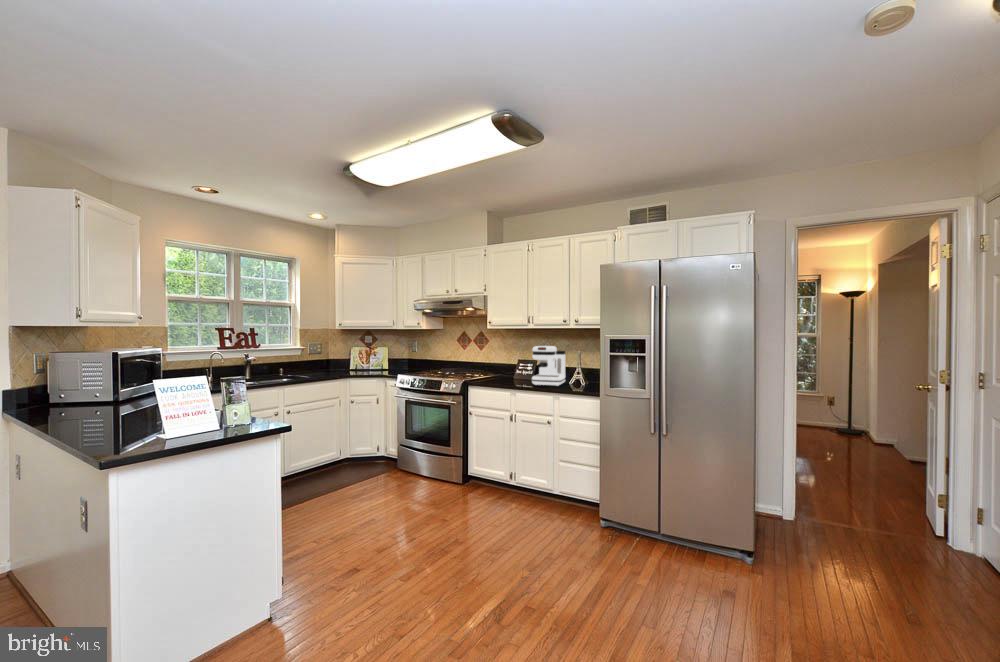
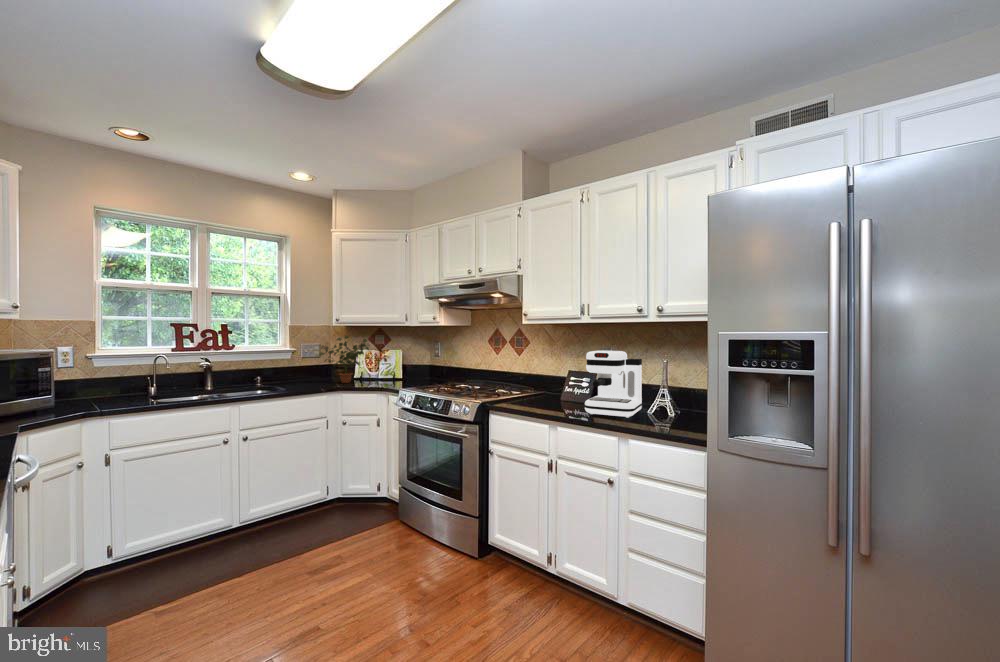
potted plant: none [327,336,367,373] -> present [319,336,370,383]

